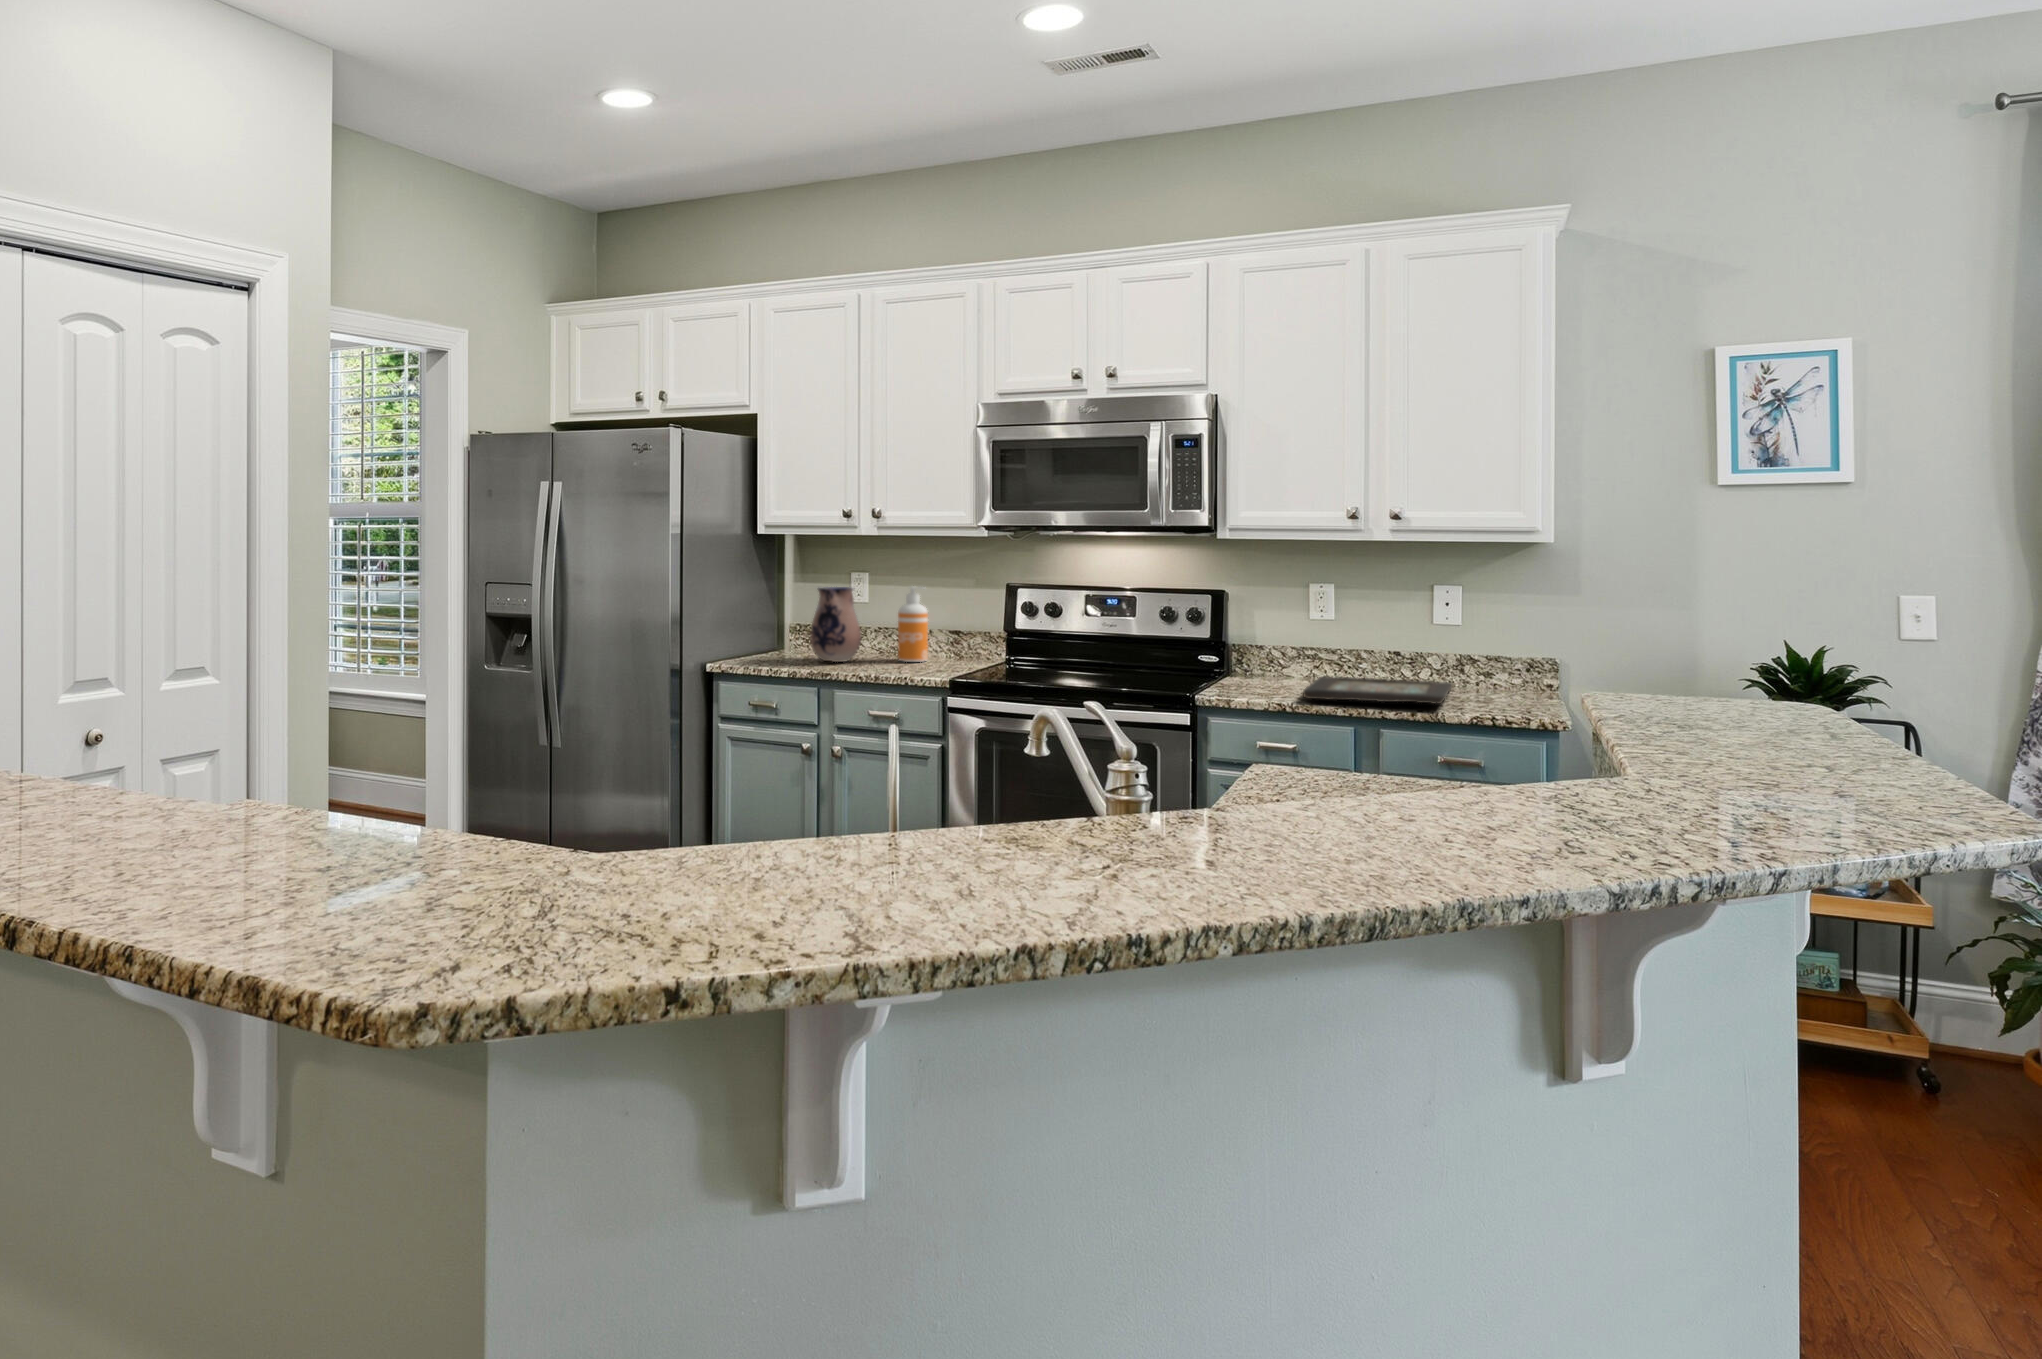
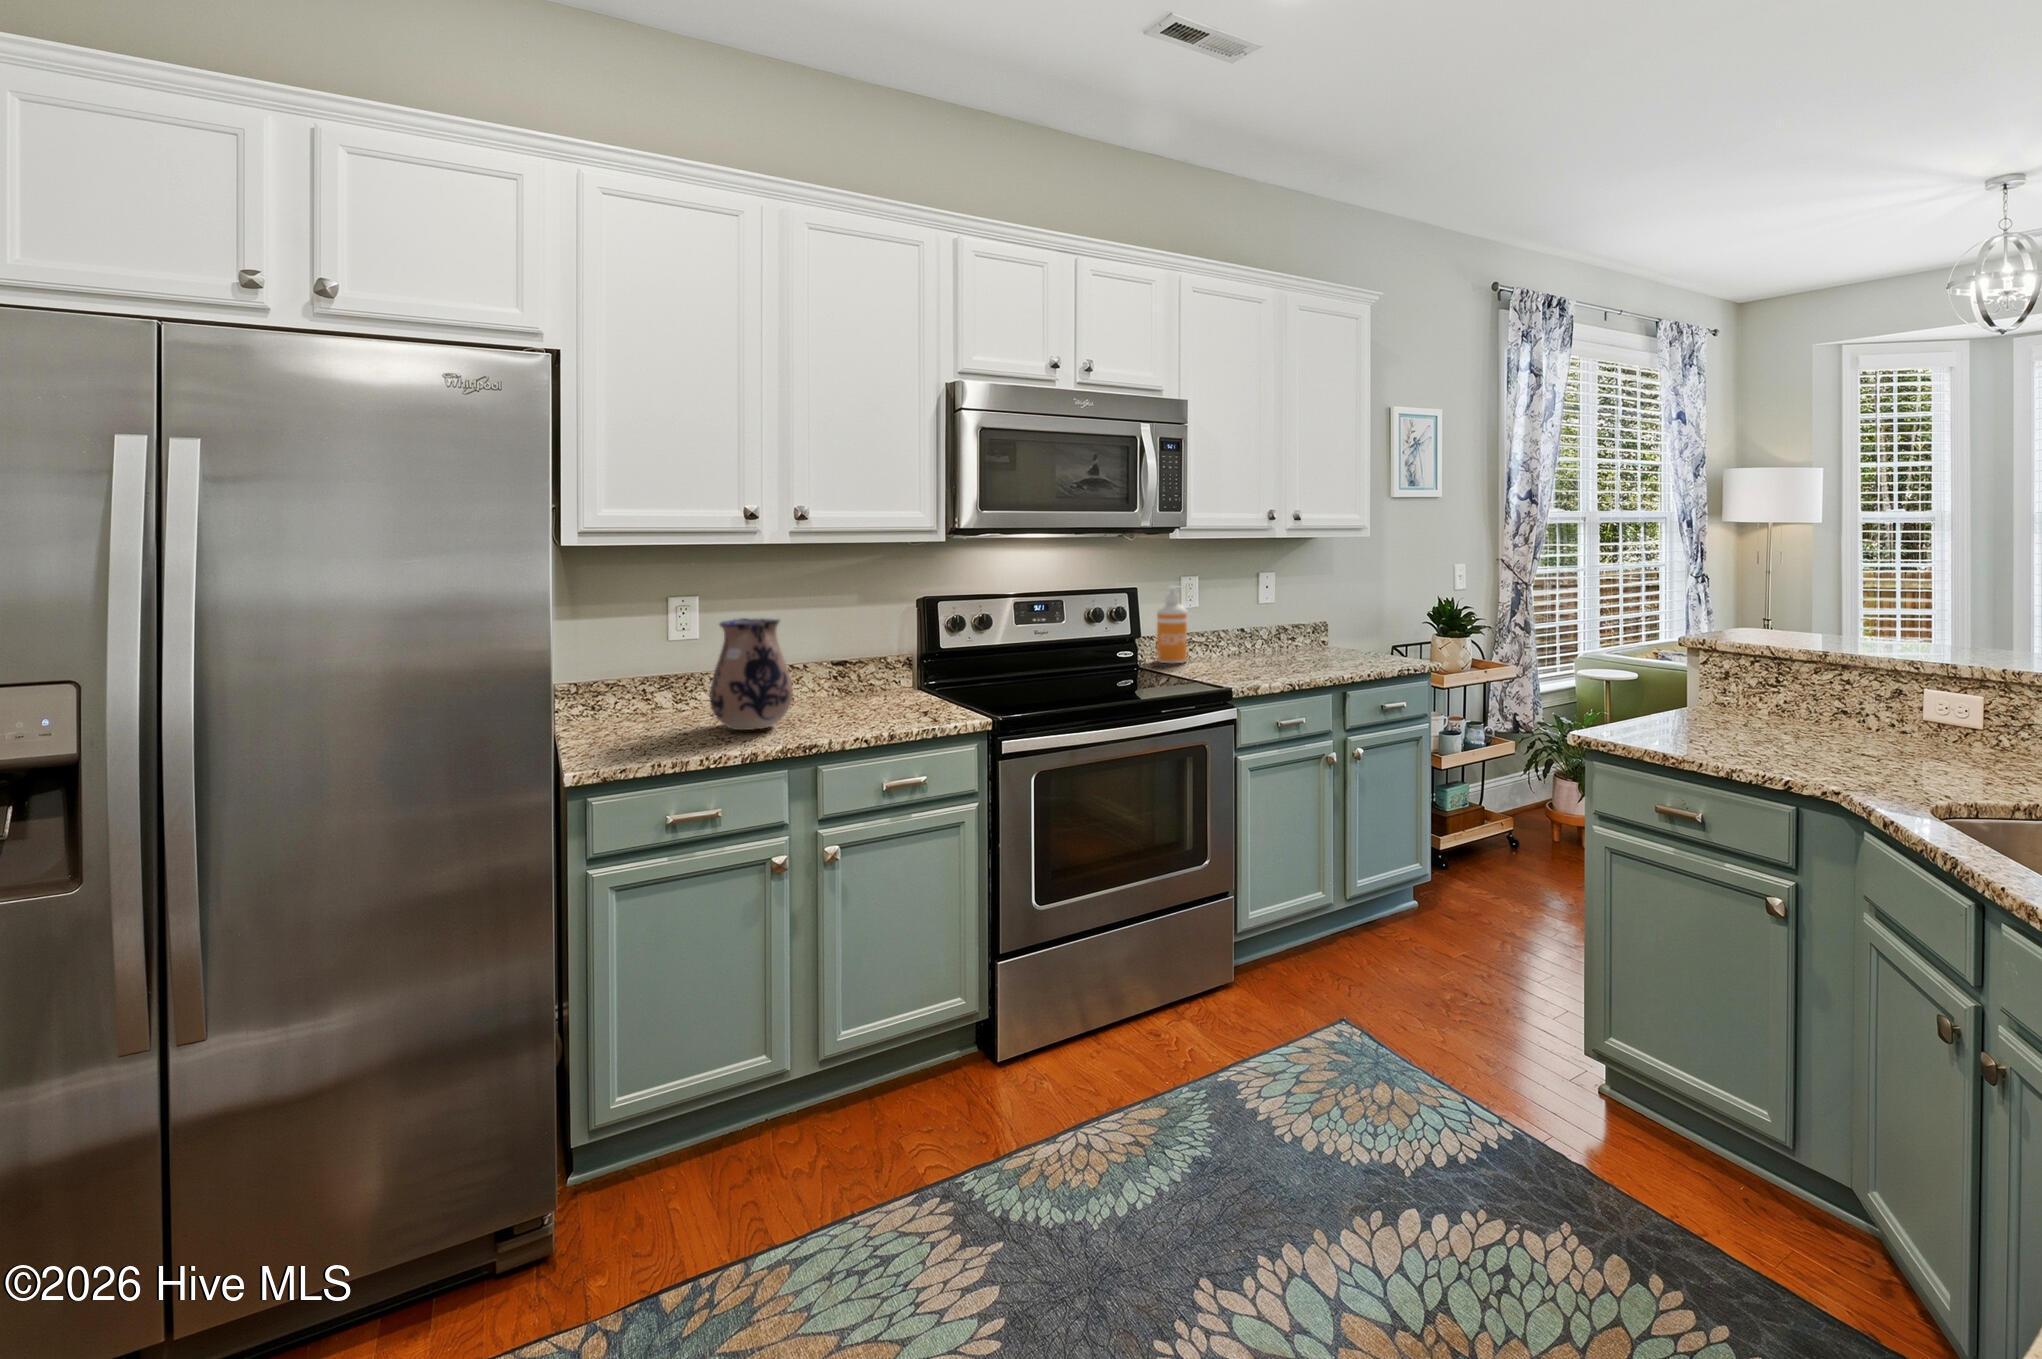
soap dispenser: present [898,586,928,662] -> present [1157,586,1187,663]
decorative tray: present [1303,676,1452,704] -> none [1222,649,1370,678]

